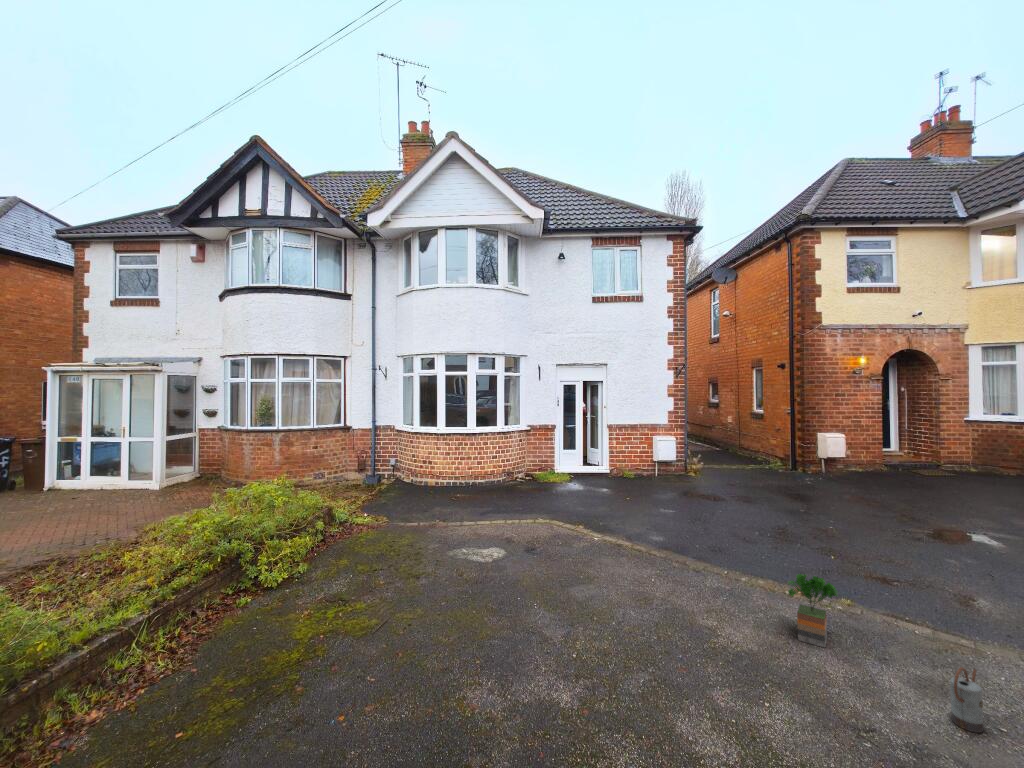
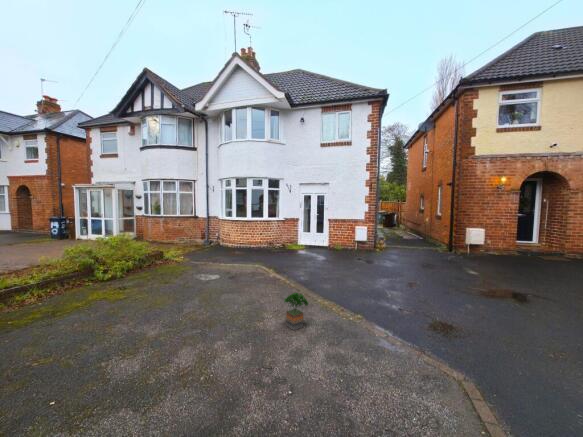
watering can: present [950,667,984,733] -> none [288,337,315,371]

